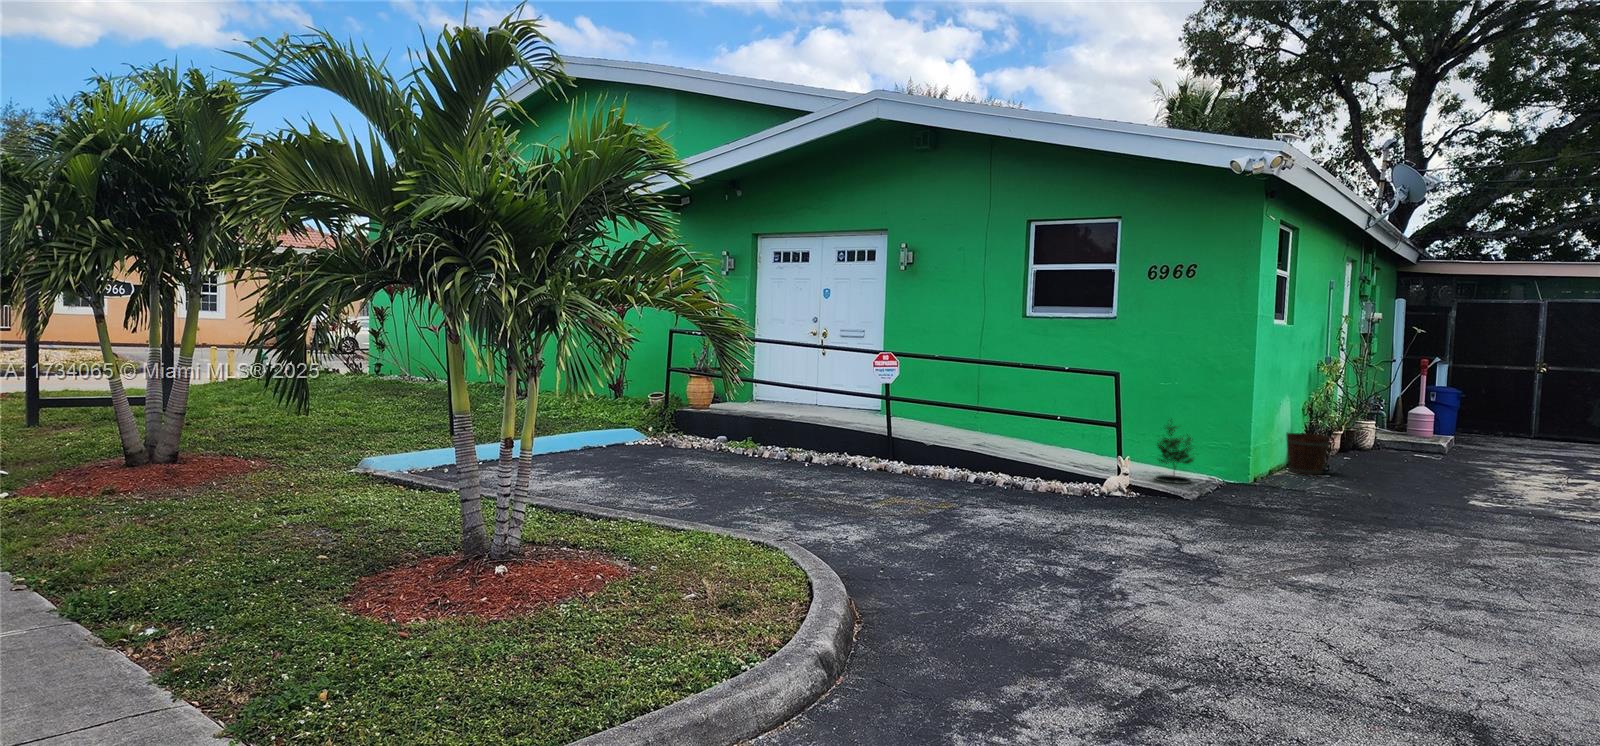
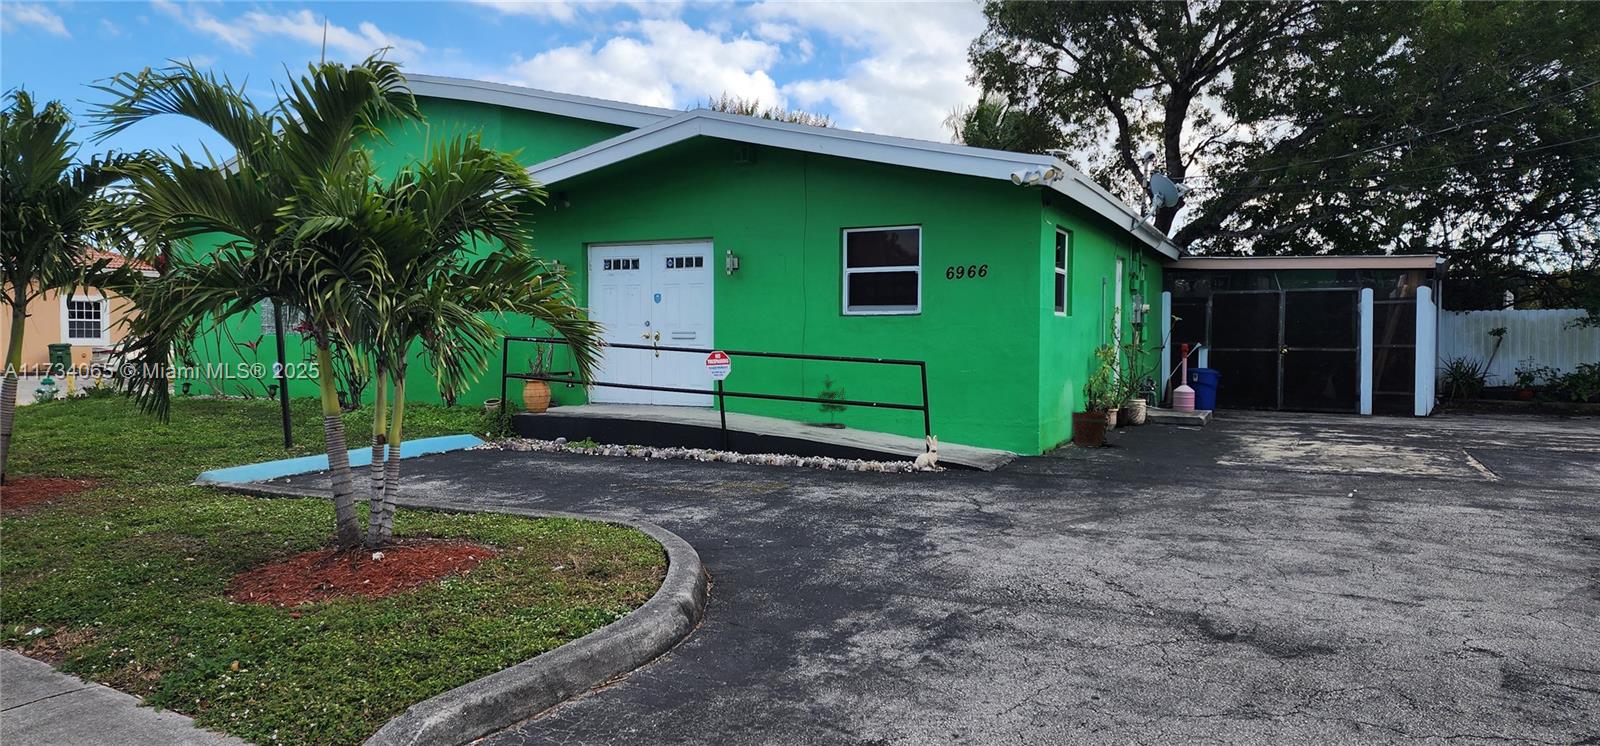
potted tree: present [1155,419,1193,484] -> present [818,375,847,428]

